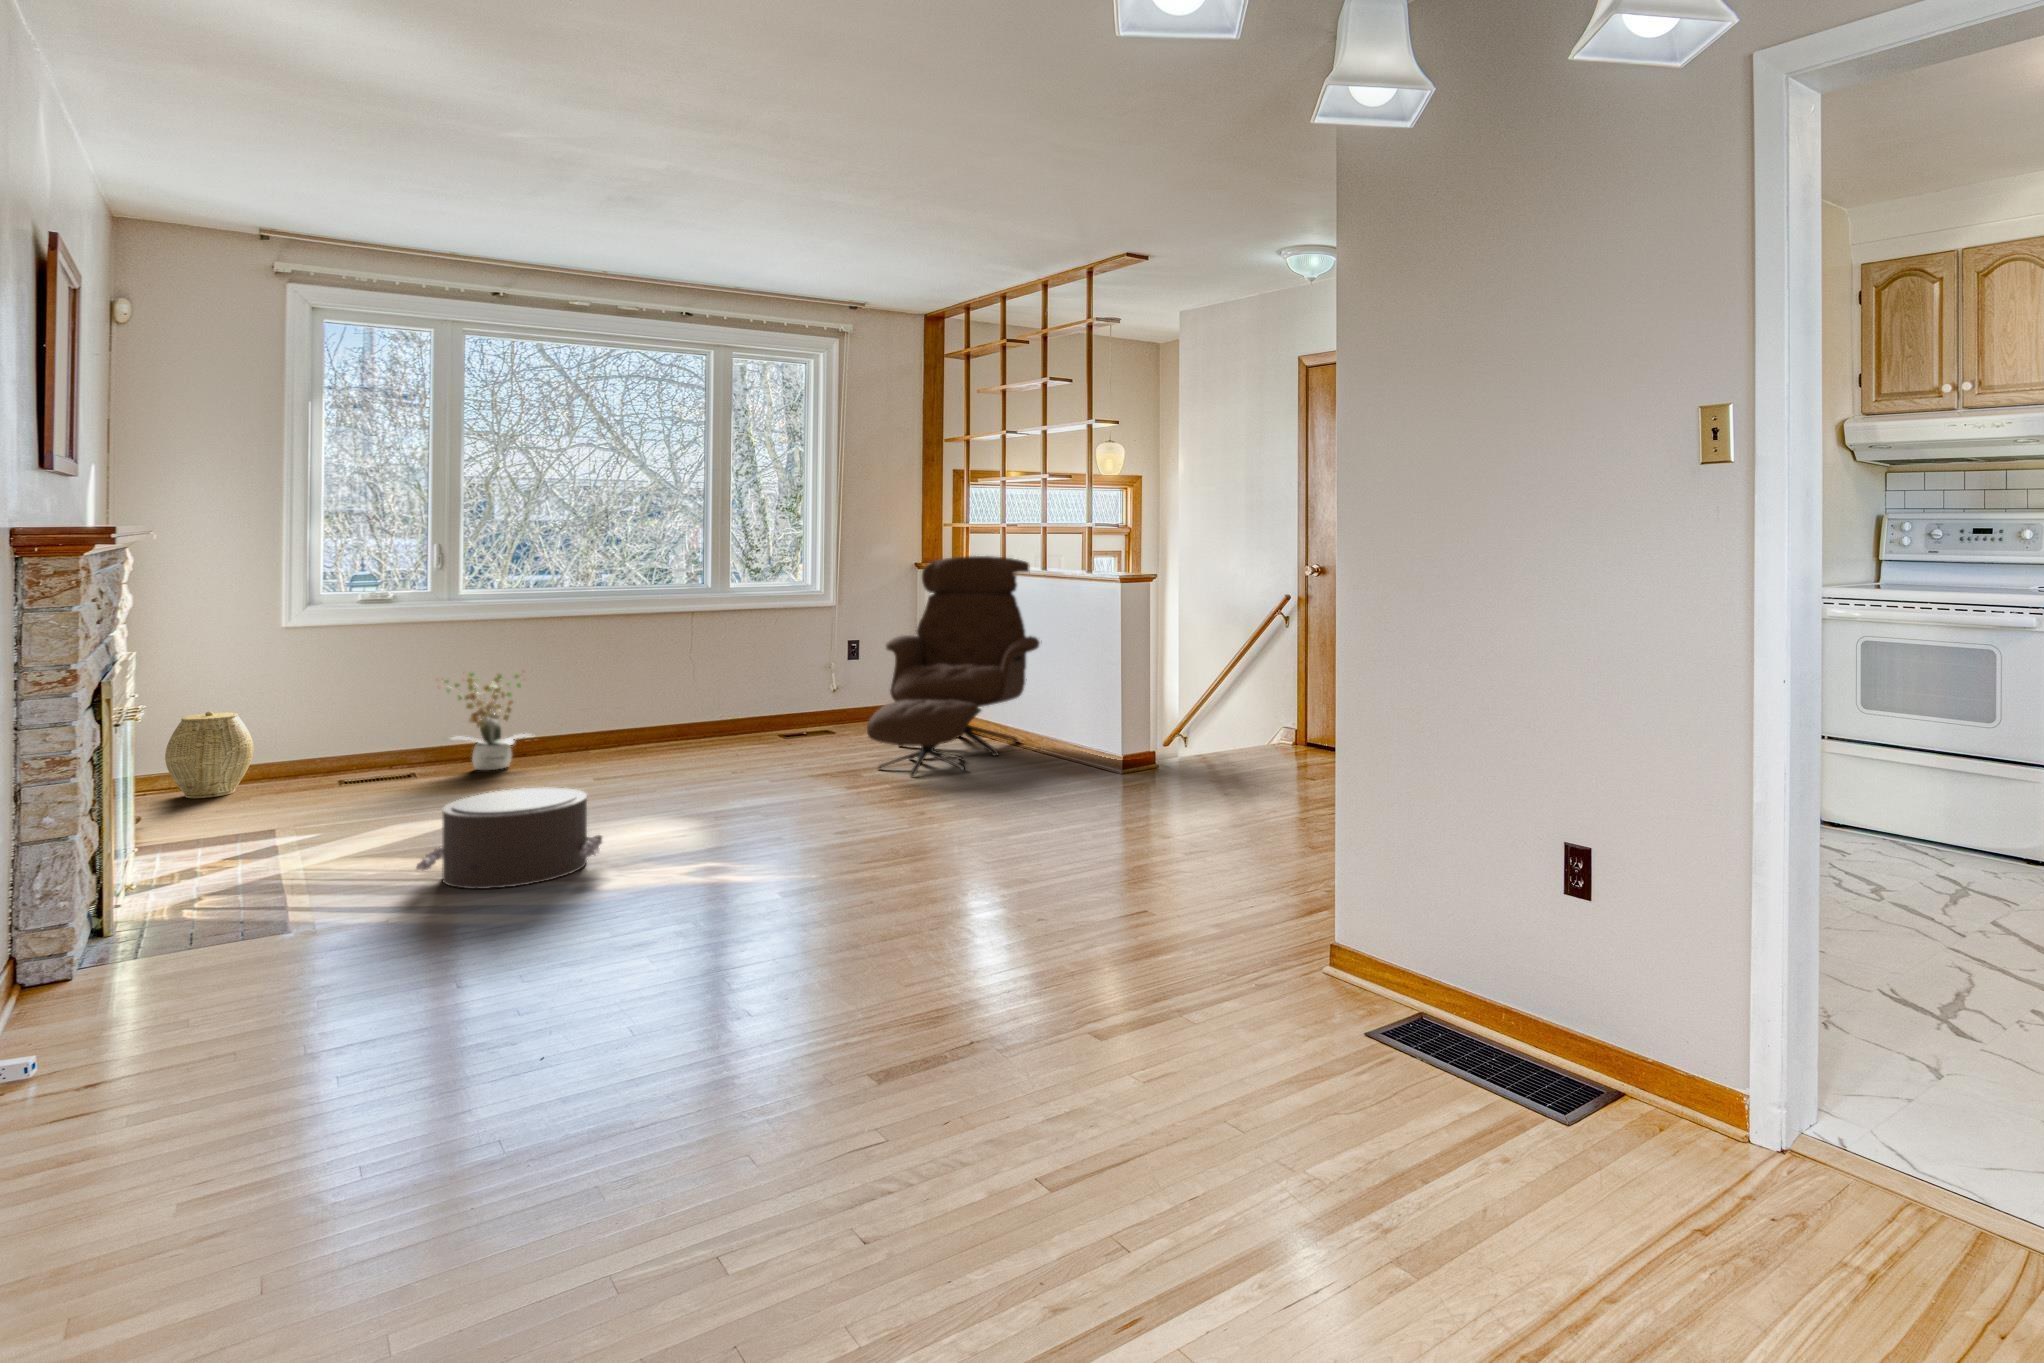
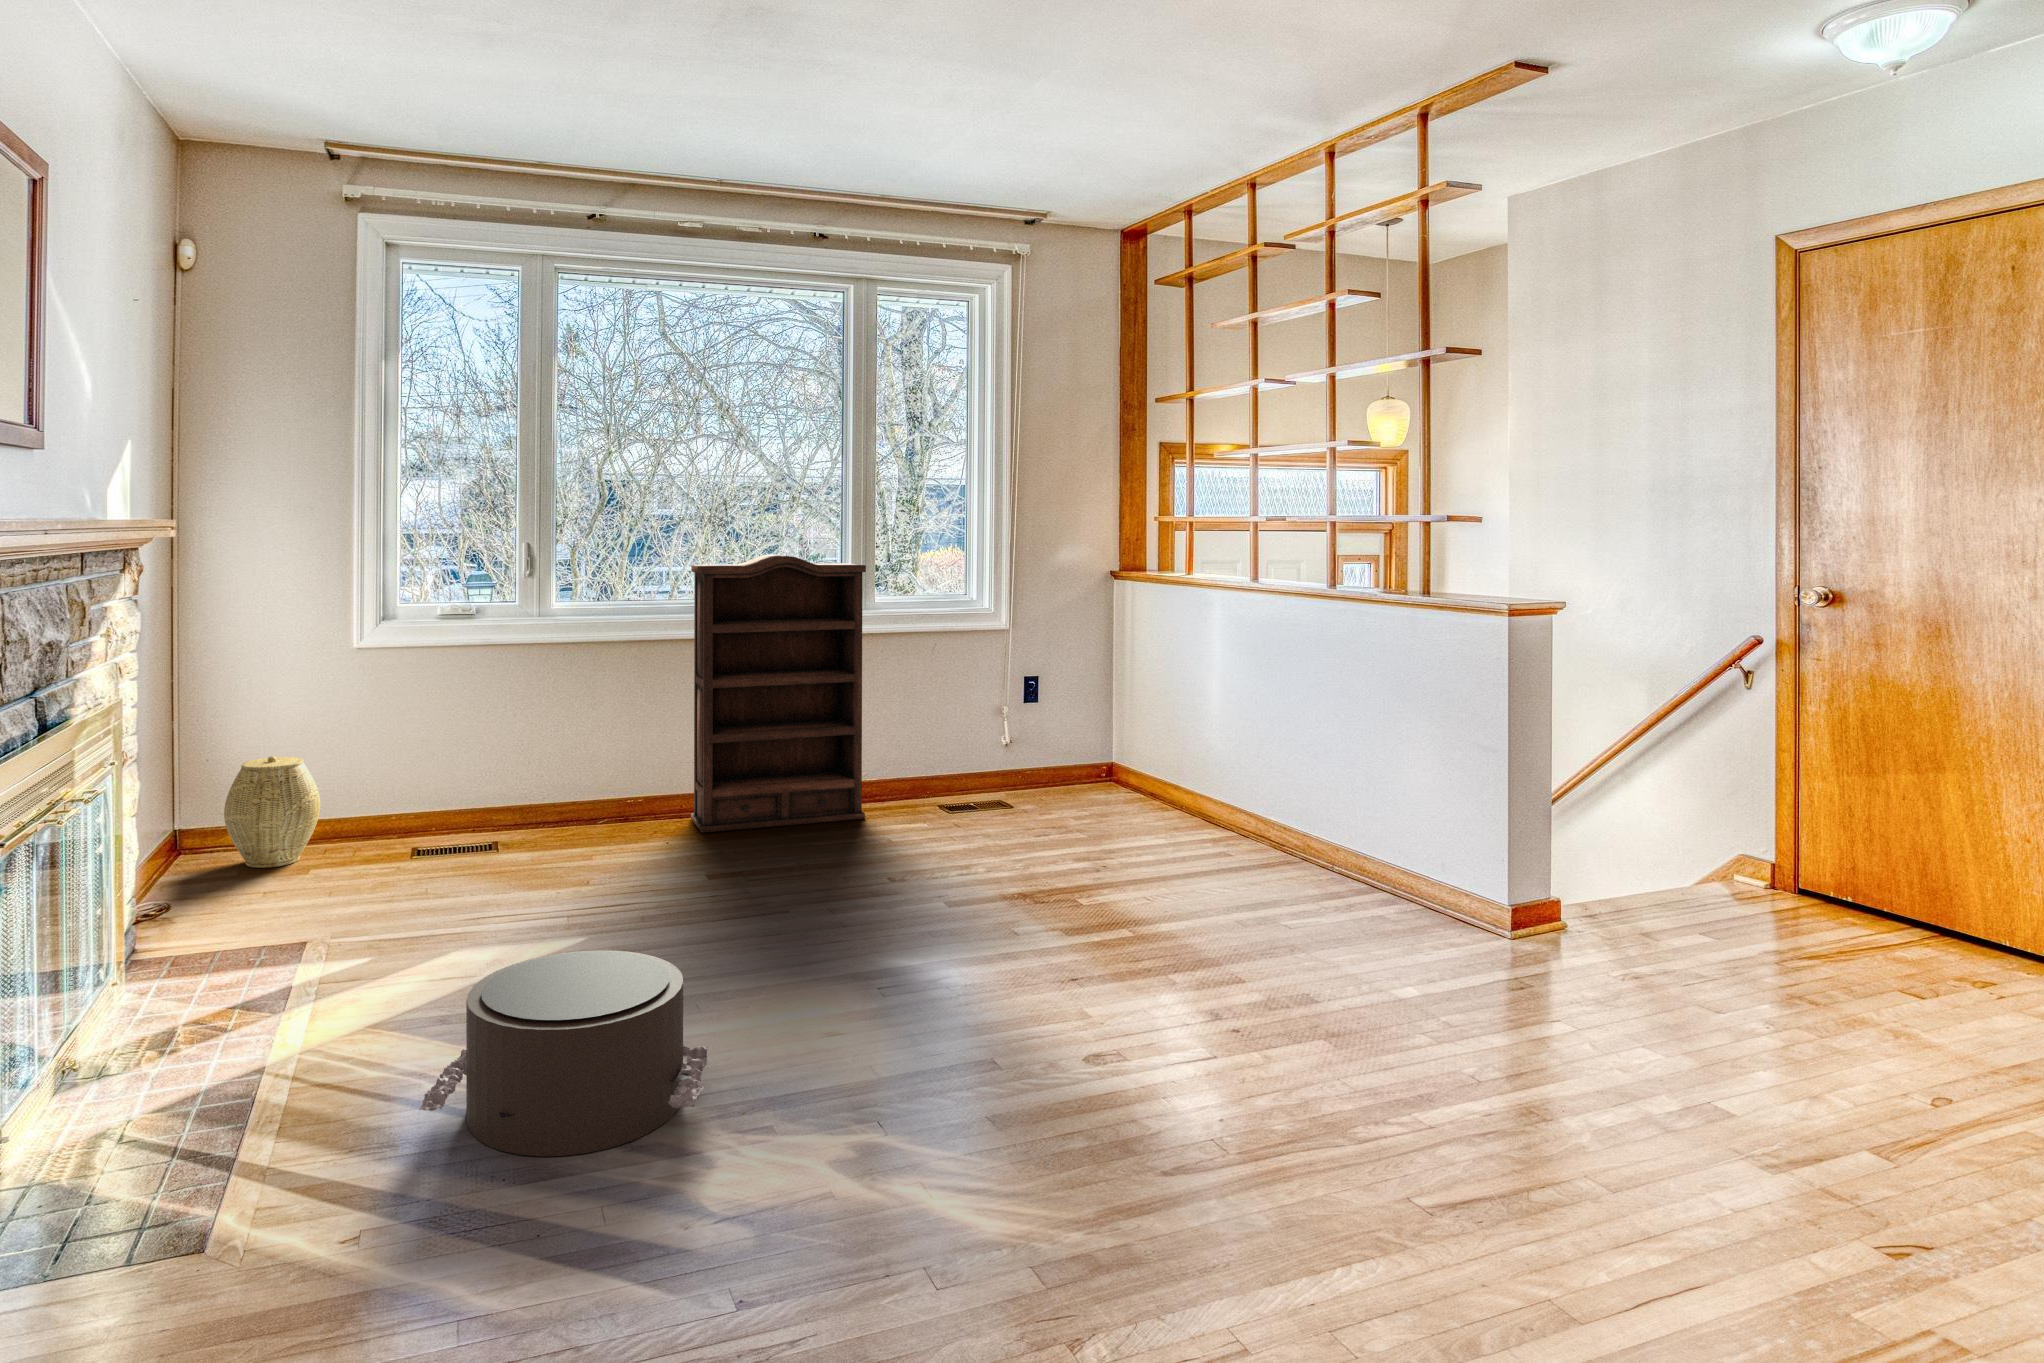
bookshelf: none [578,551,722,757] -> present [691,554,866,833]
lounge chair: present [867,556,1040,776] -> none [1080,567,1327,920]
potted plant: present [442,673,528,770] -> none [522,711,639,847]

